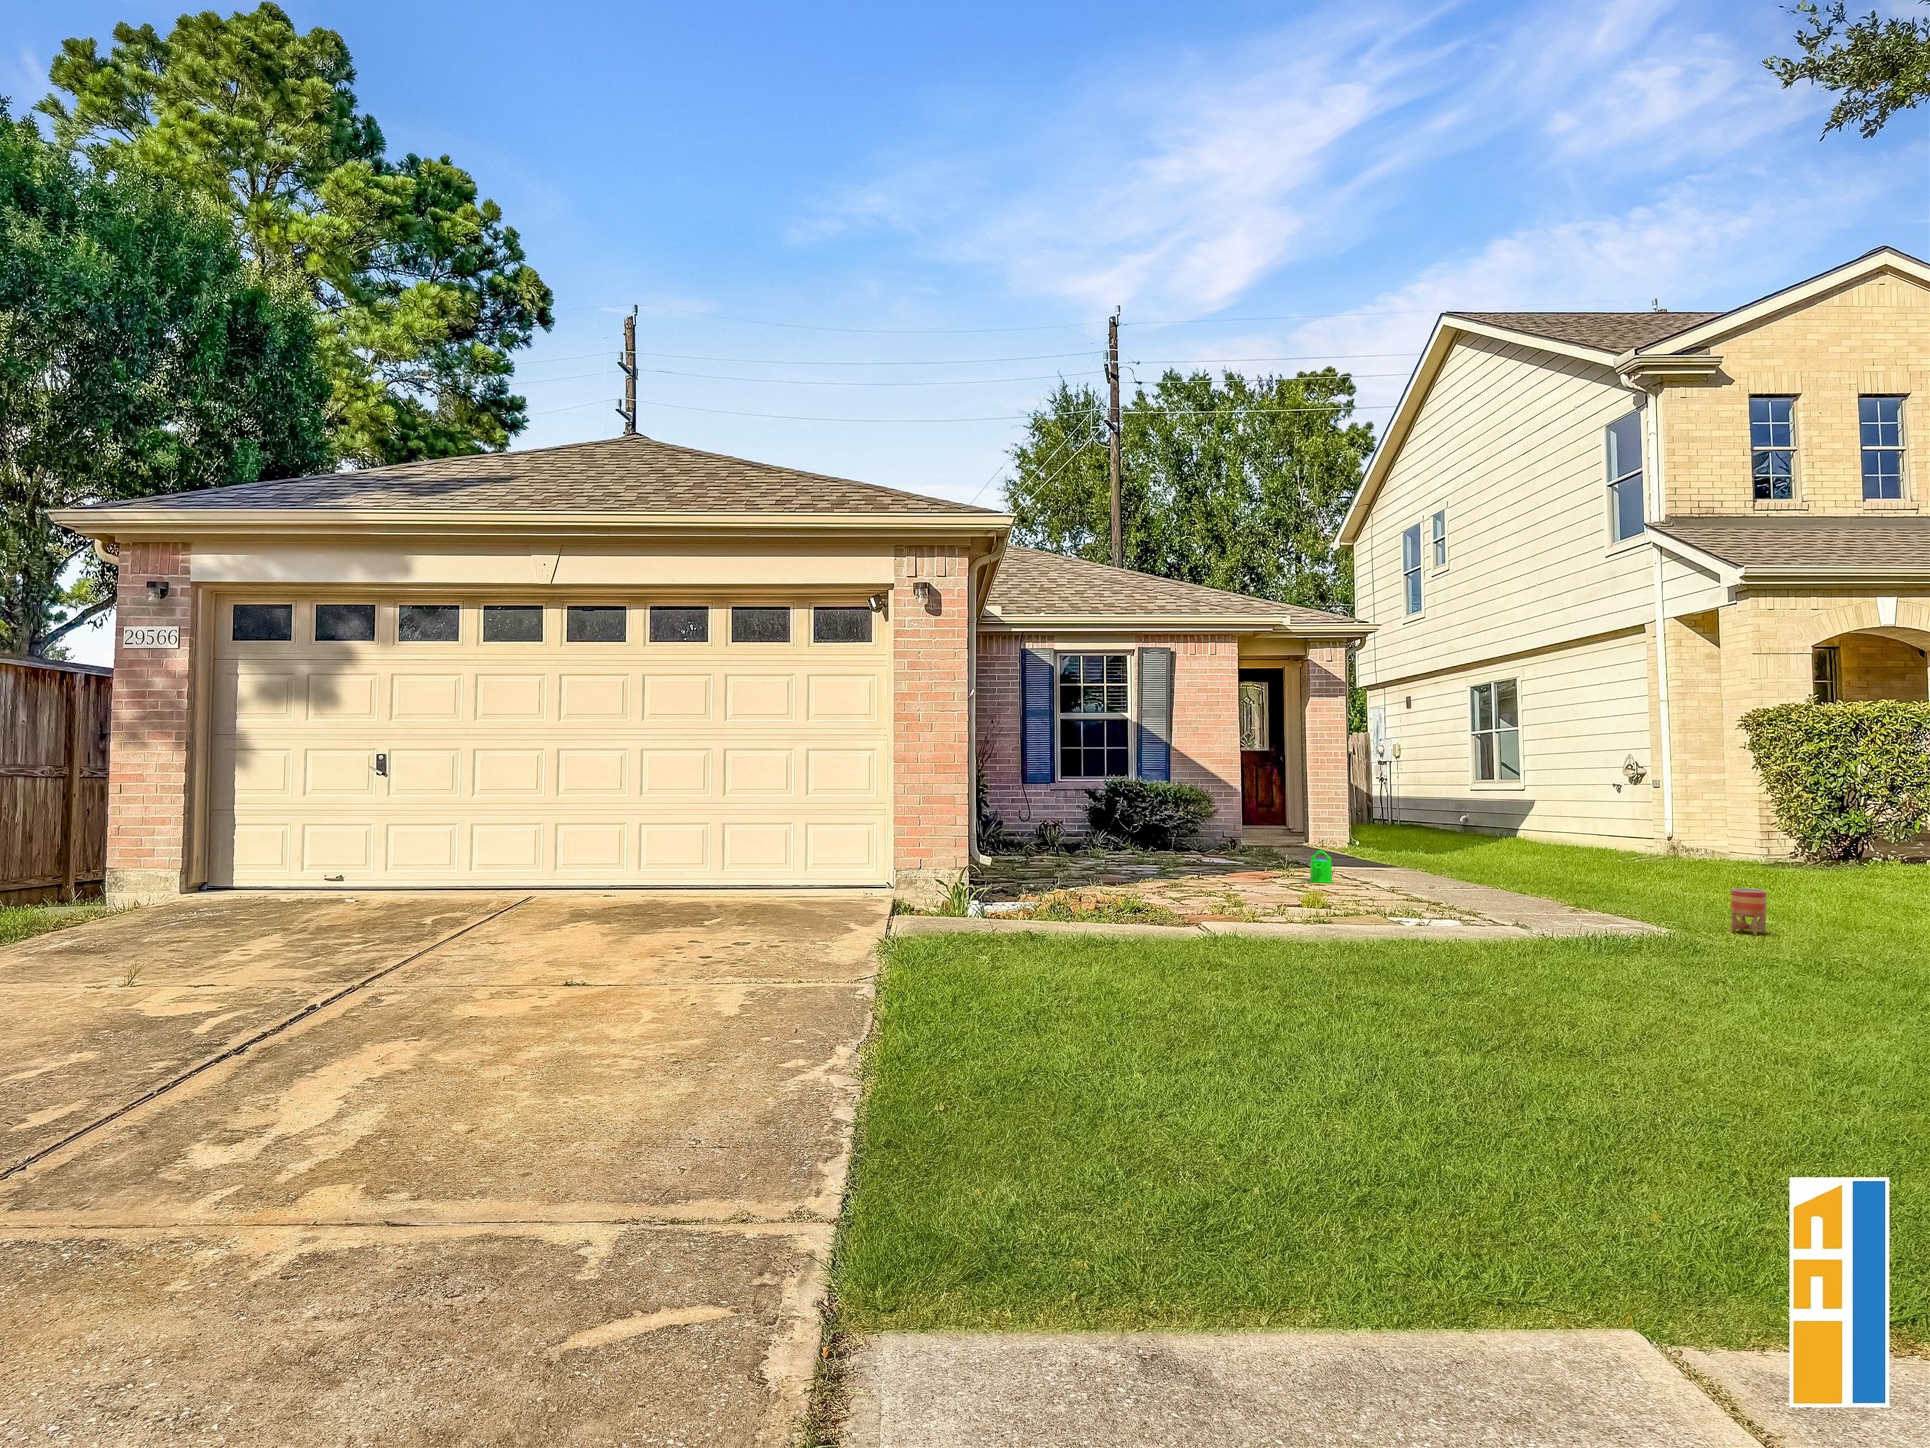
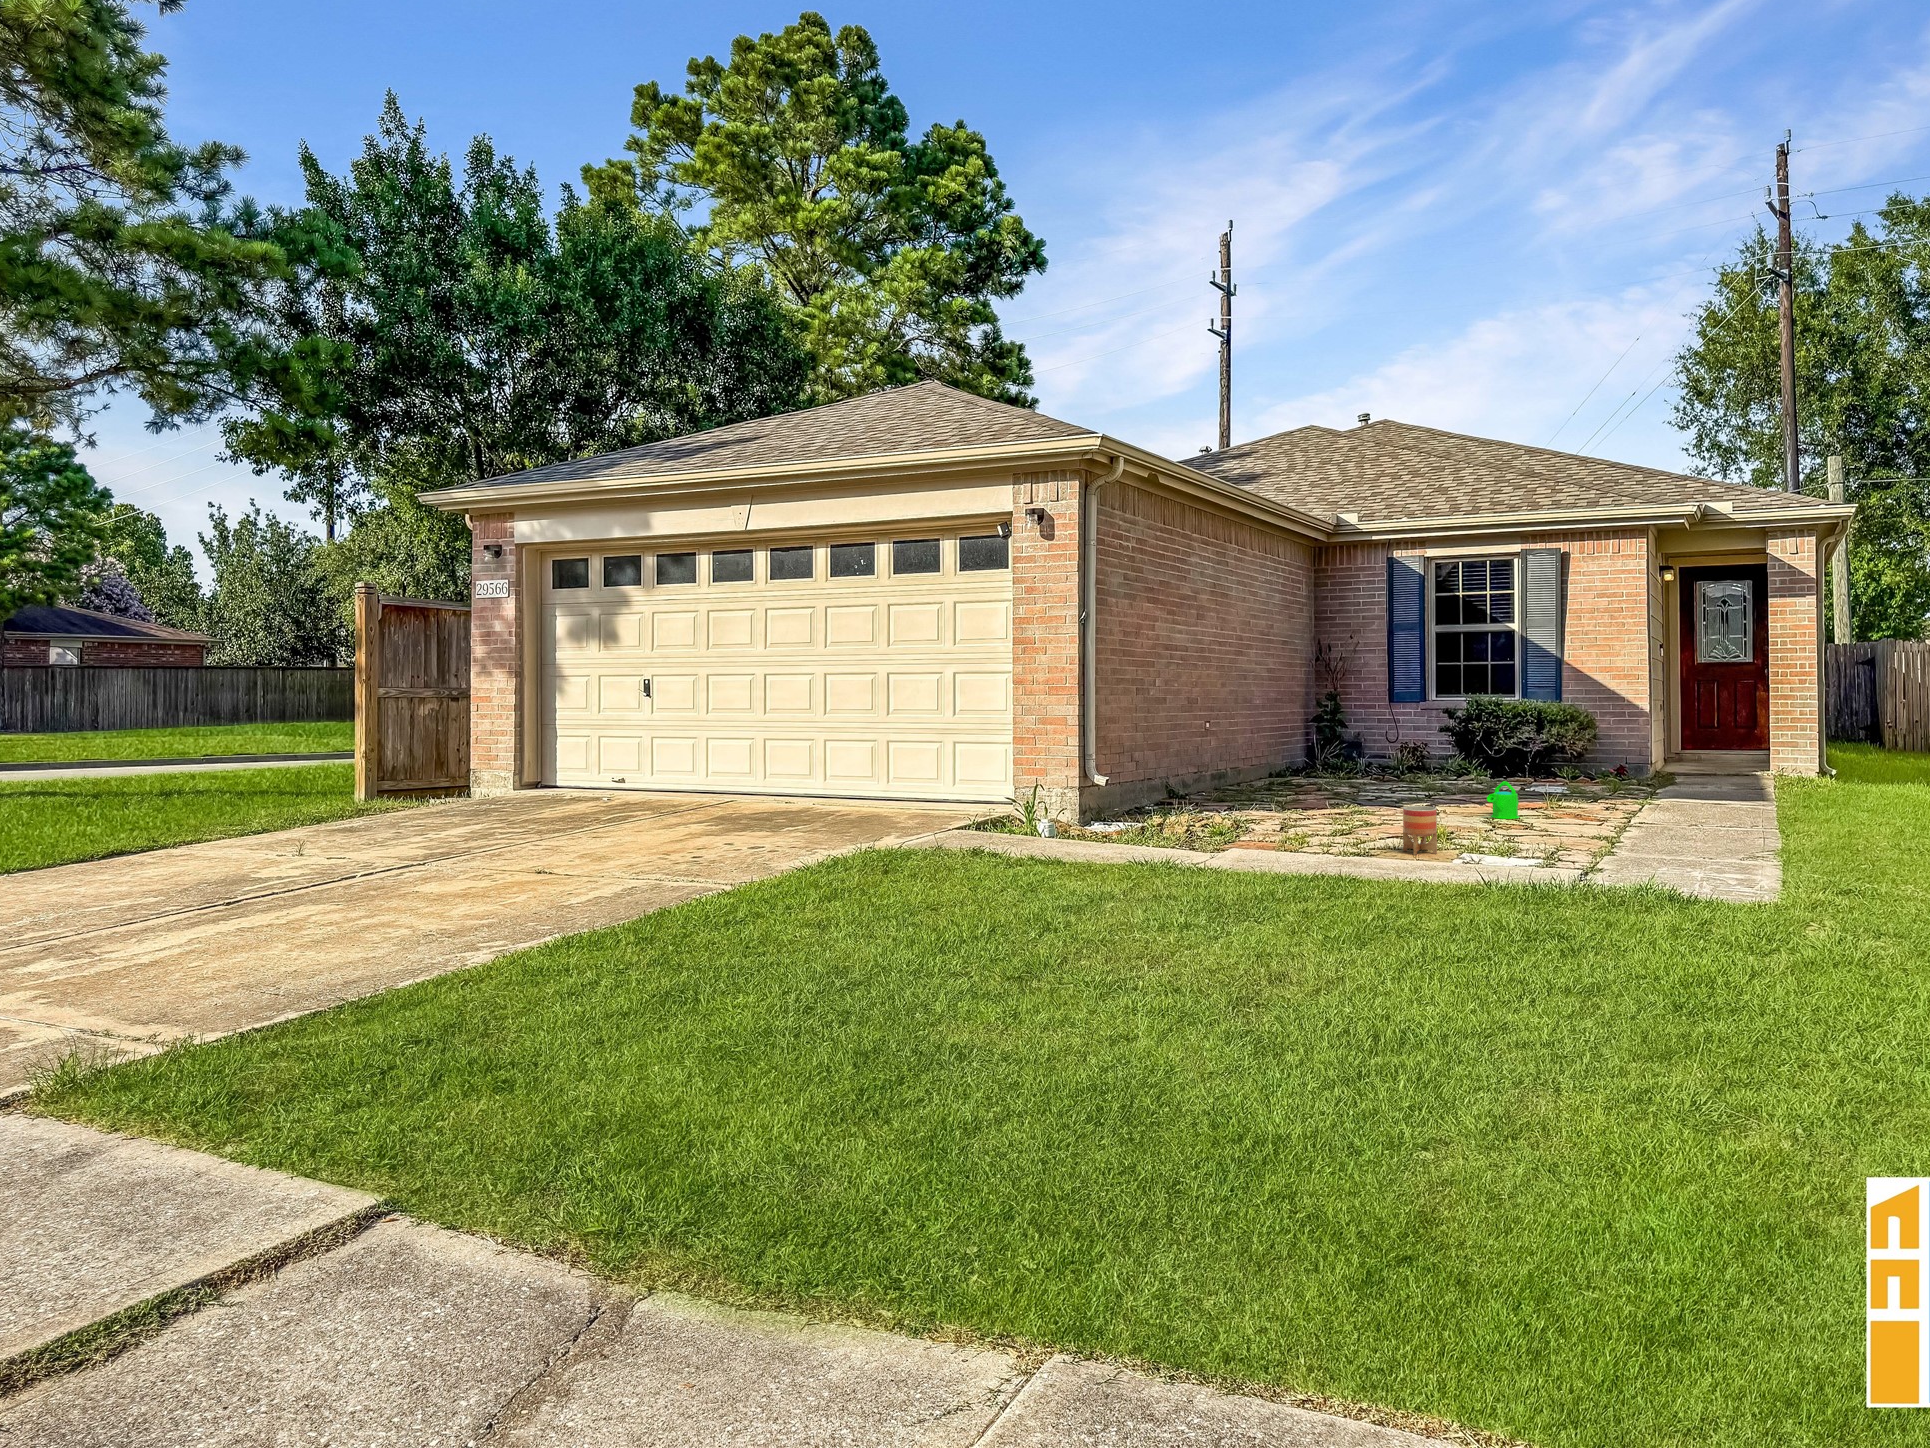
planter: present [1731,888,1766,935] -> present [1403,806,1437,855]

